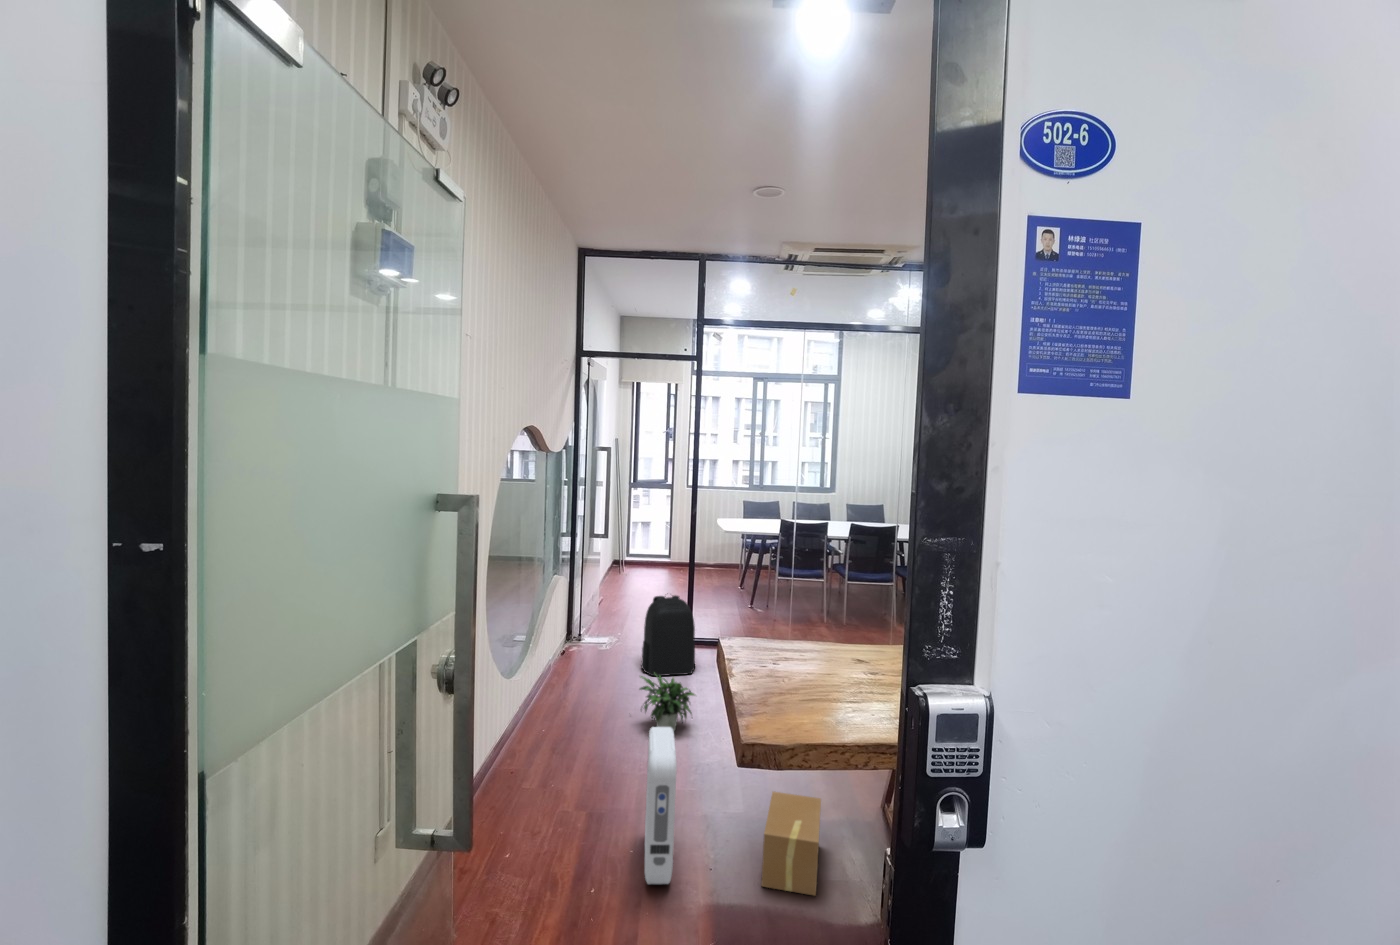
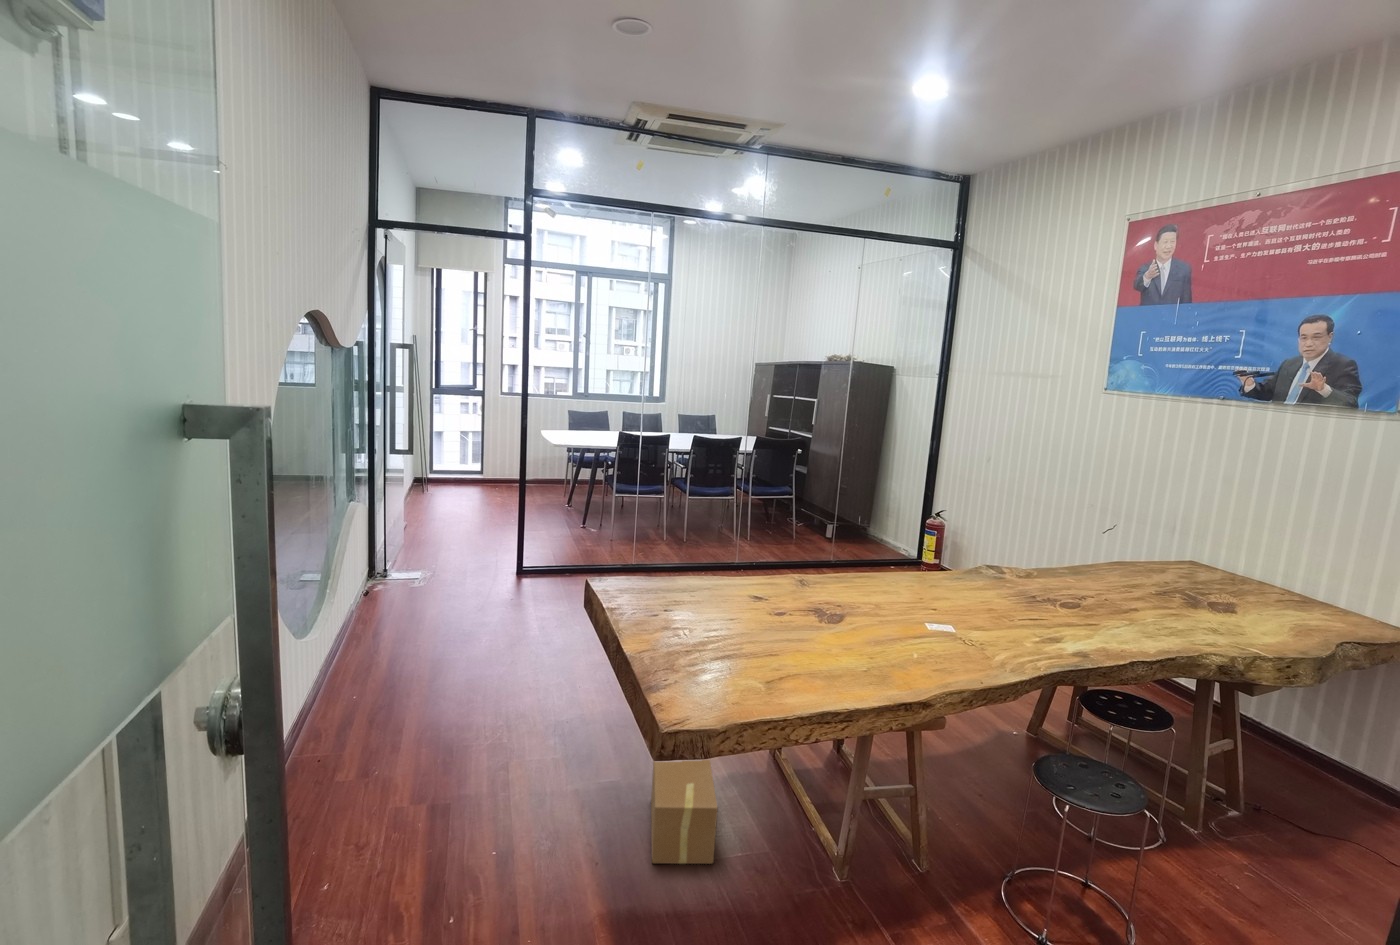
backpack: present [641,595,695,676] -> none [467,520,532,616]
potted plant: present [640,672,695,731] -> none [461,616,545,685]
air purifier: present [645,727,677,884] -> none [505,696,551,888]

